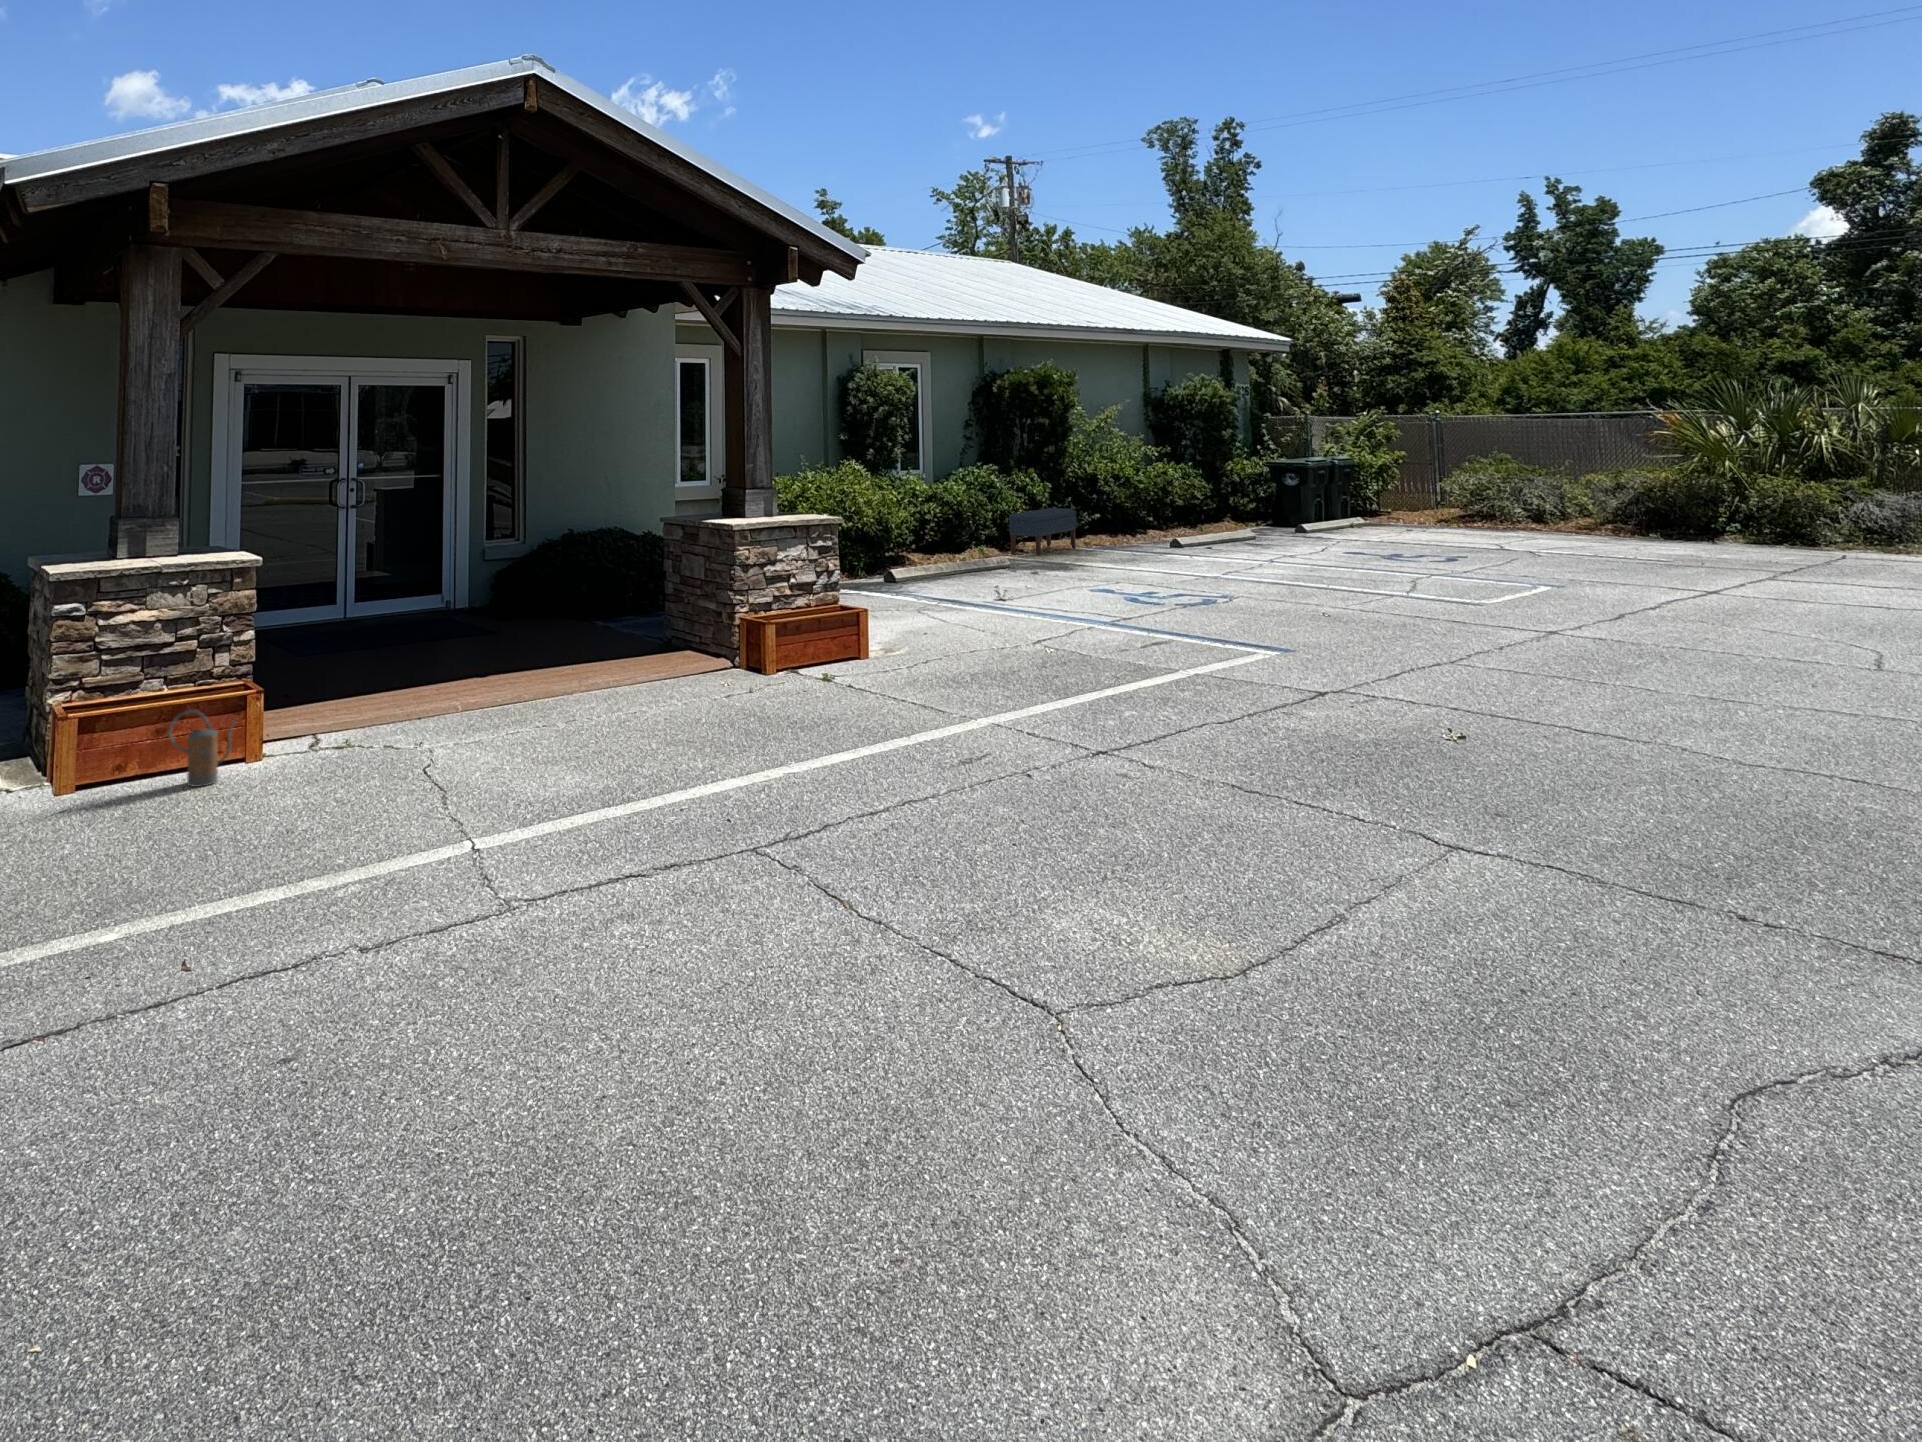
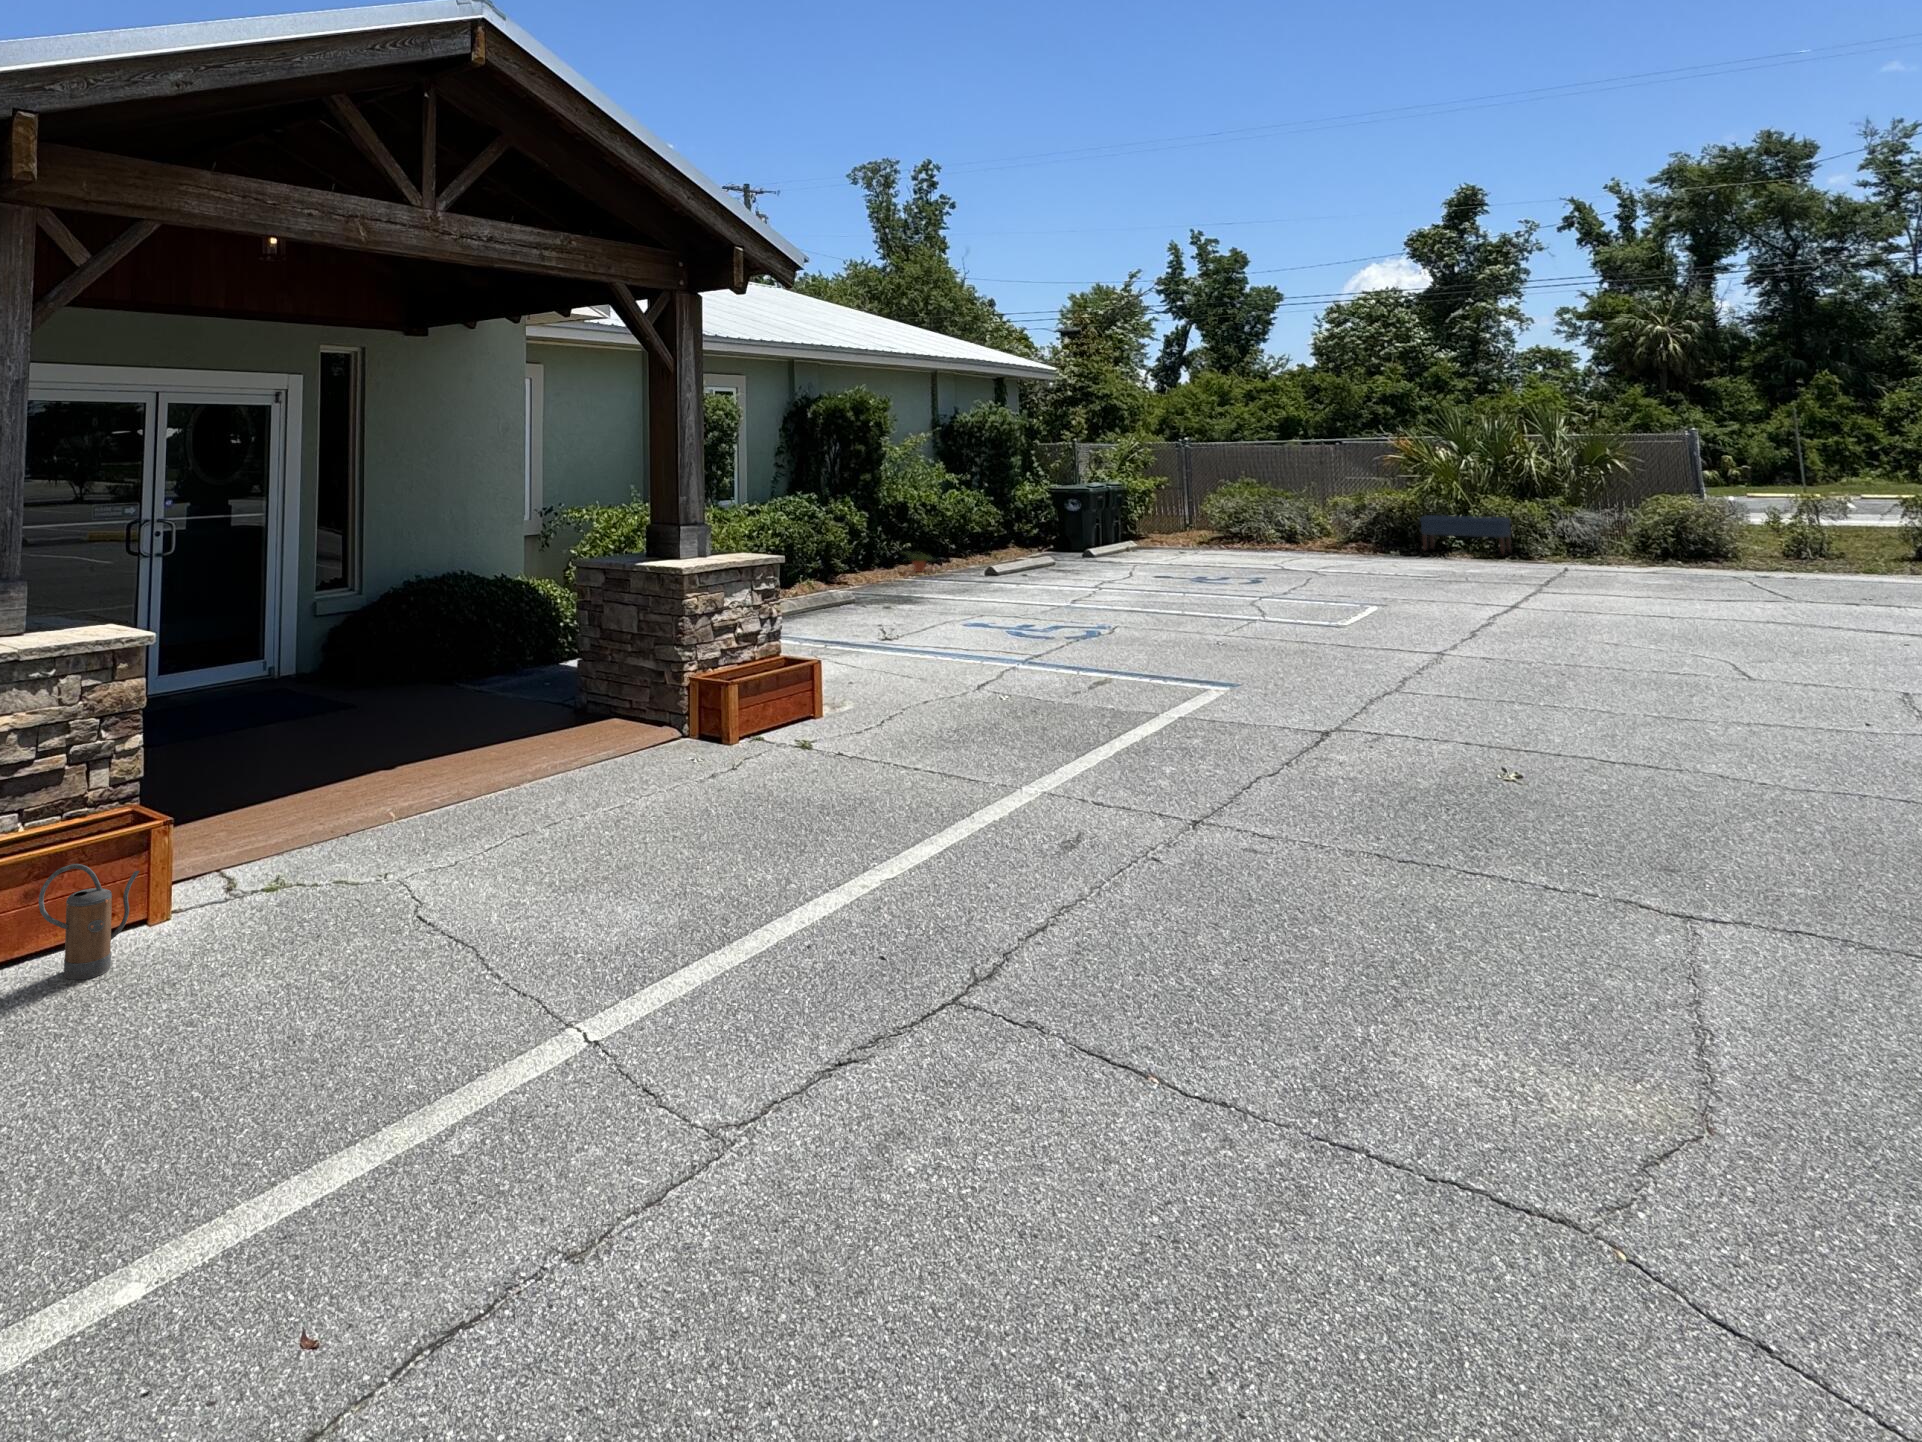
bench: present [1008,508,1076,556] -> present [1420,515,1511,554]
potted plant: none [1089,521,1129,543] -> present [902,552,932,572]

